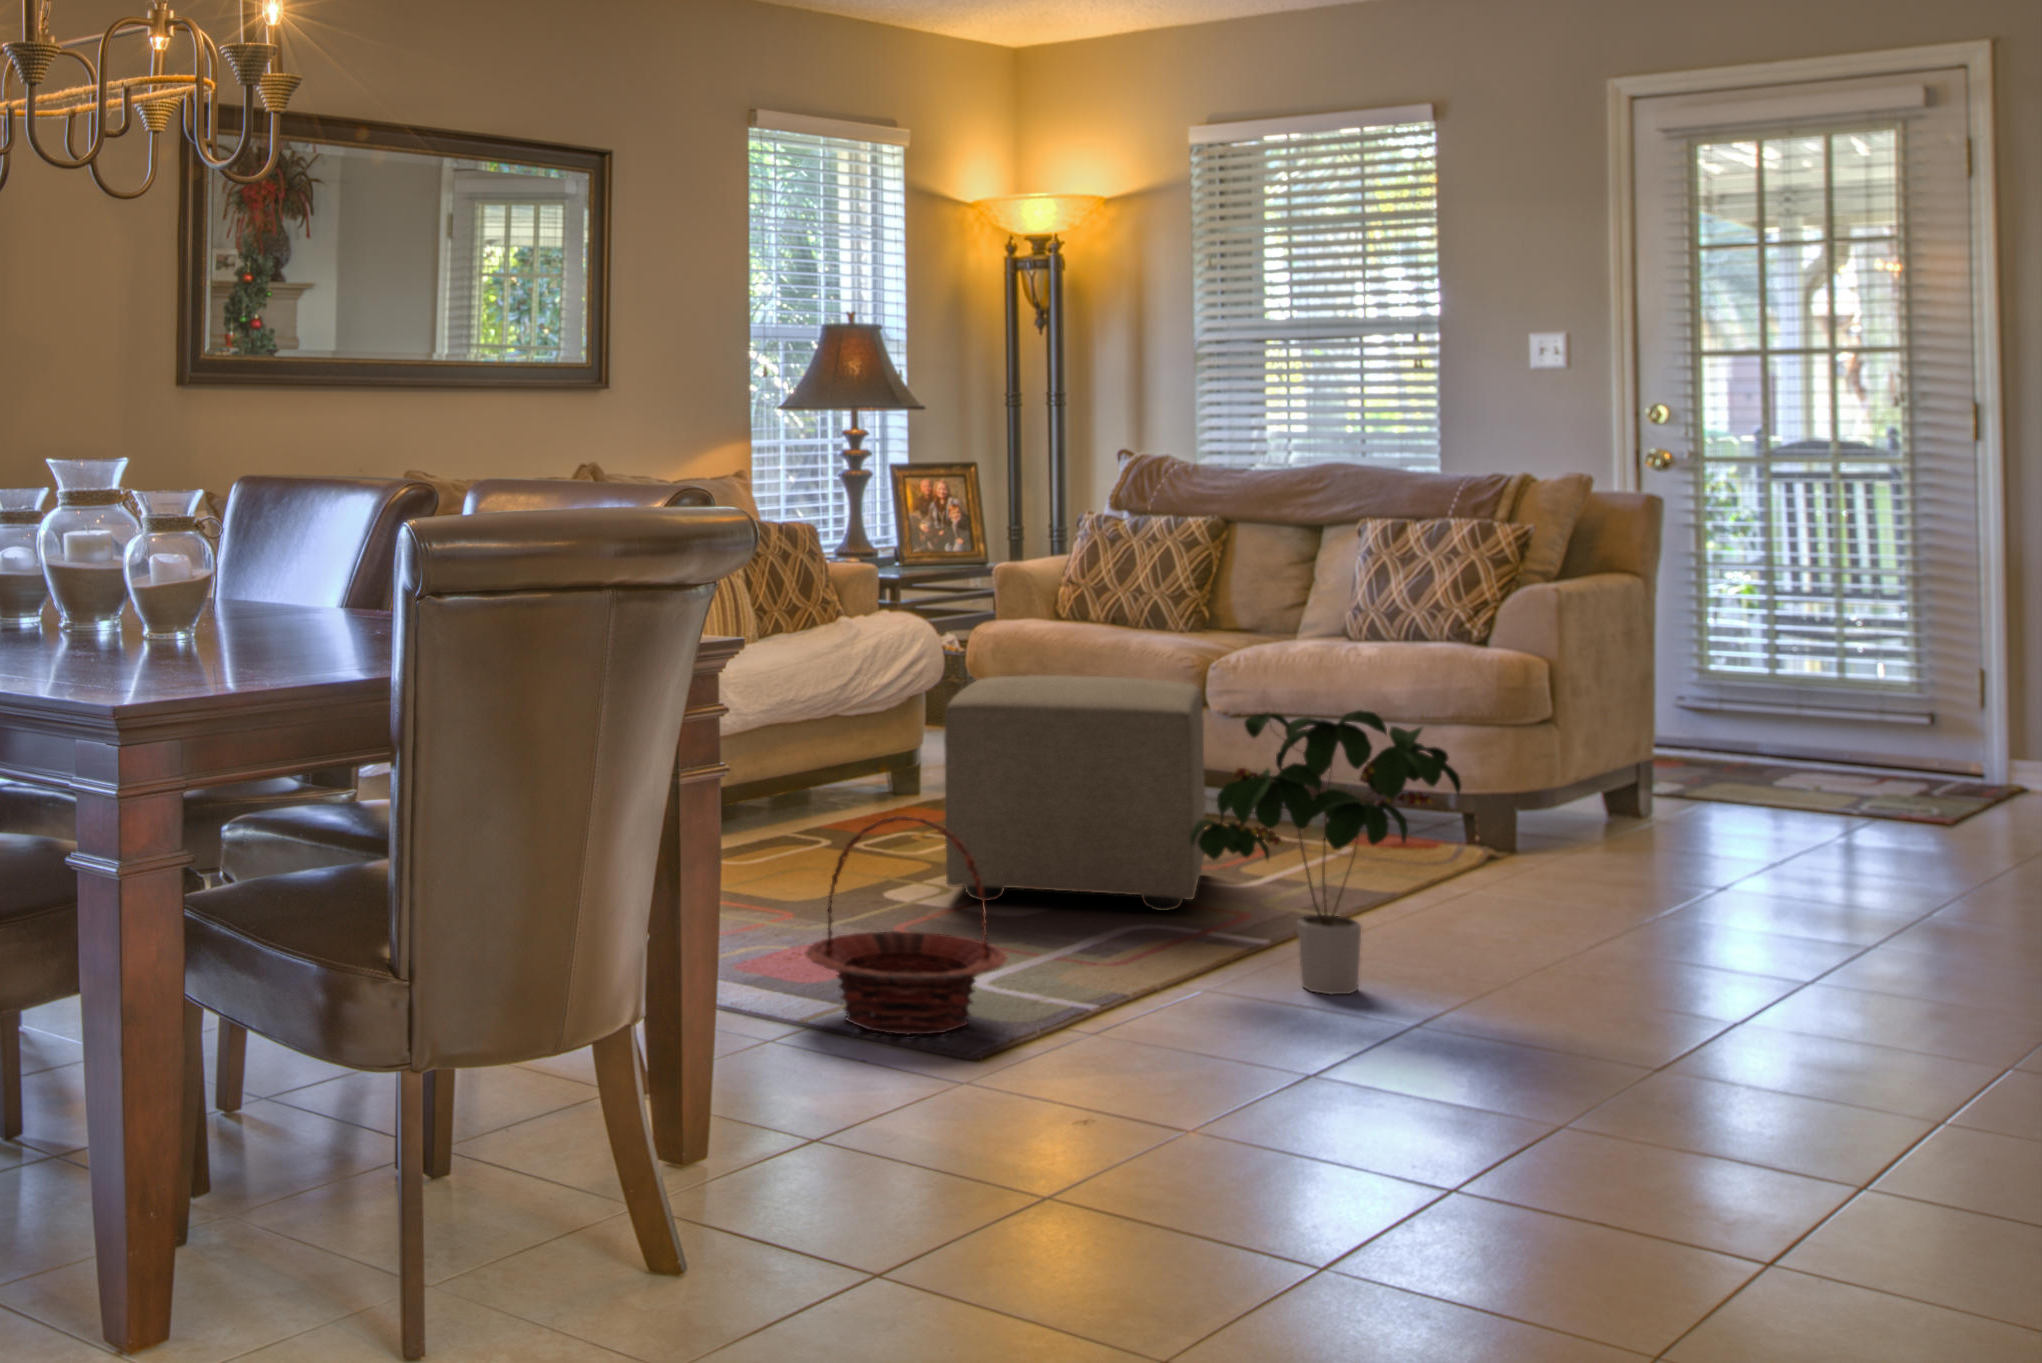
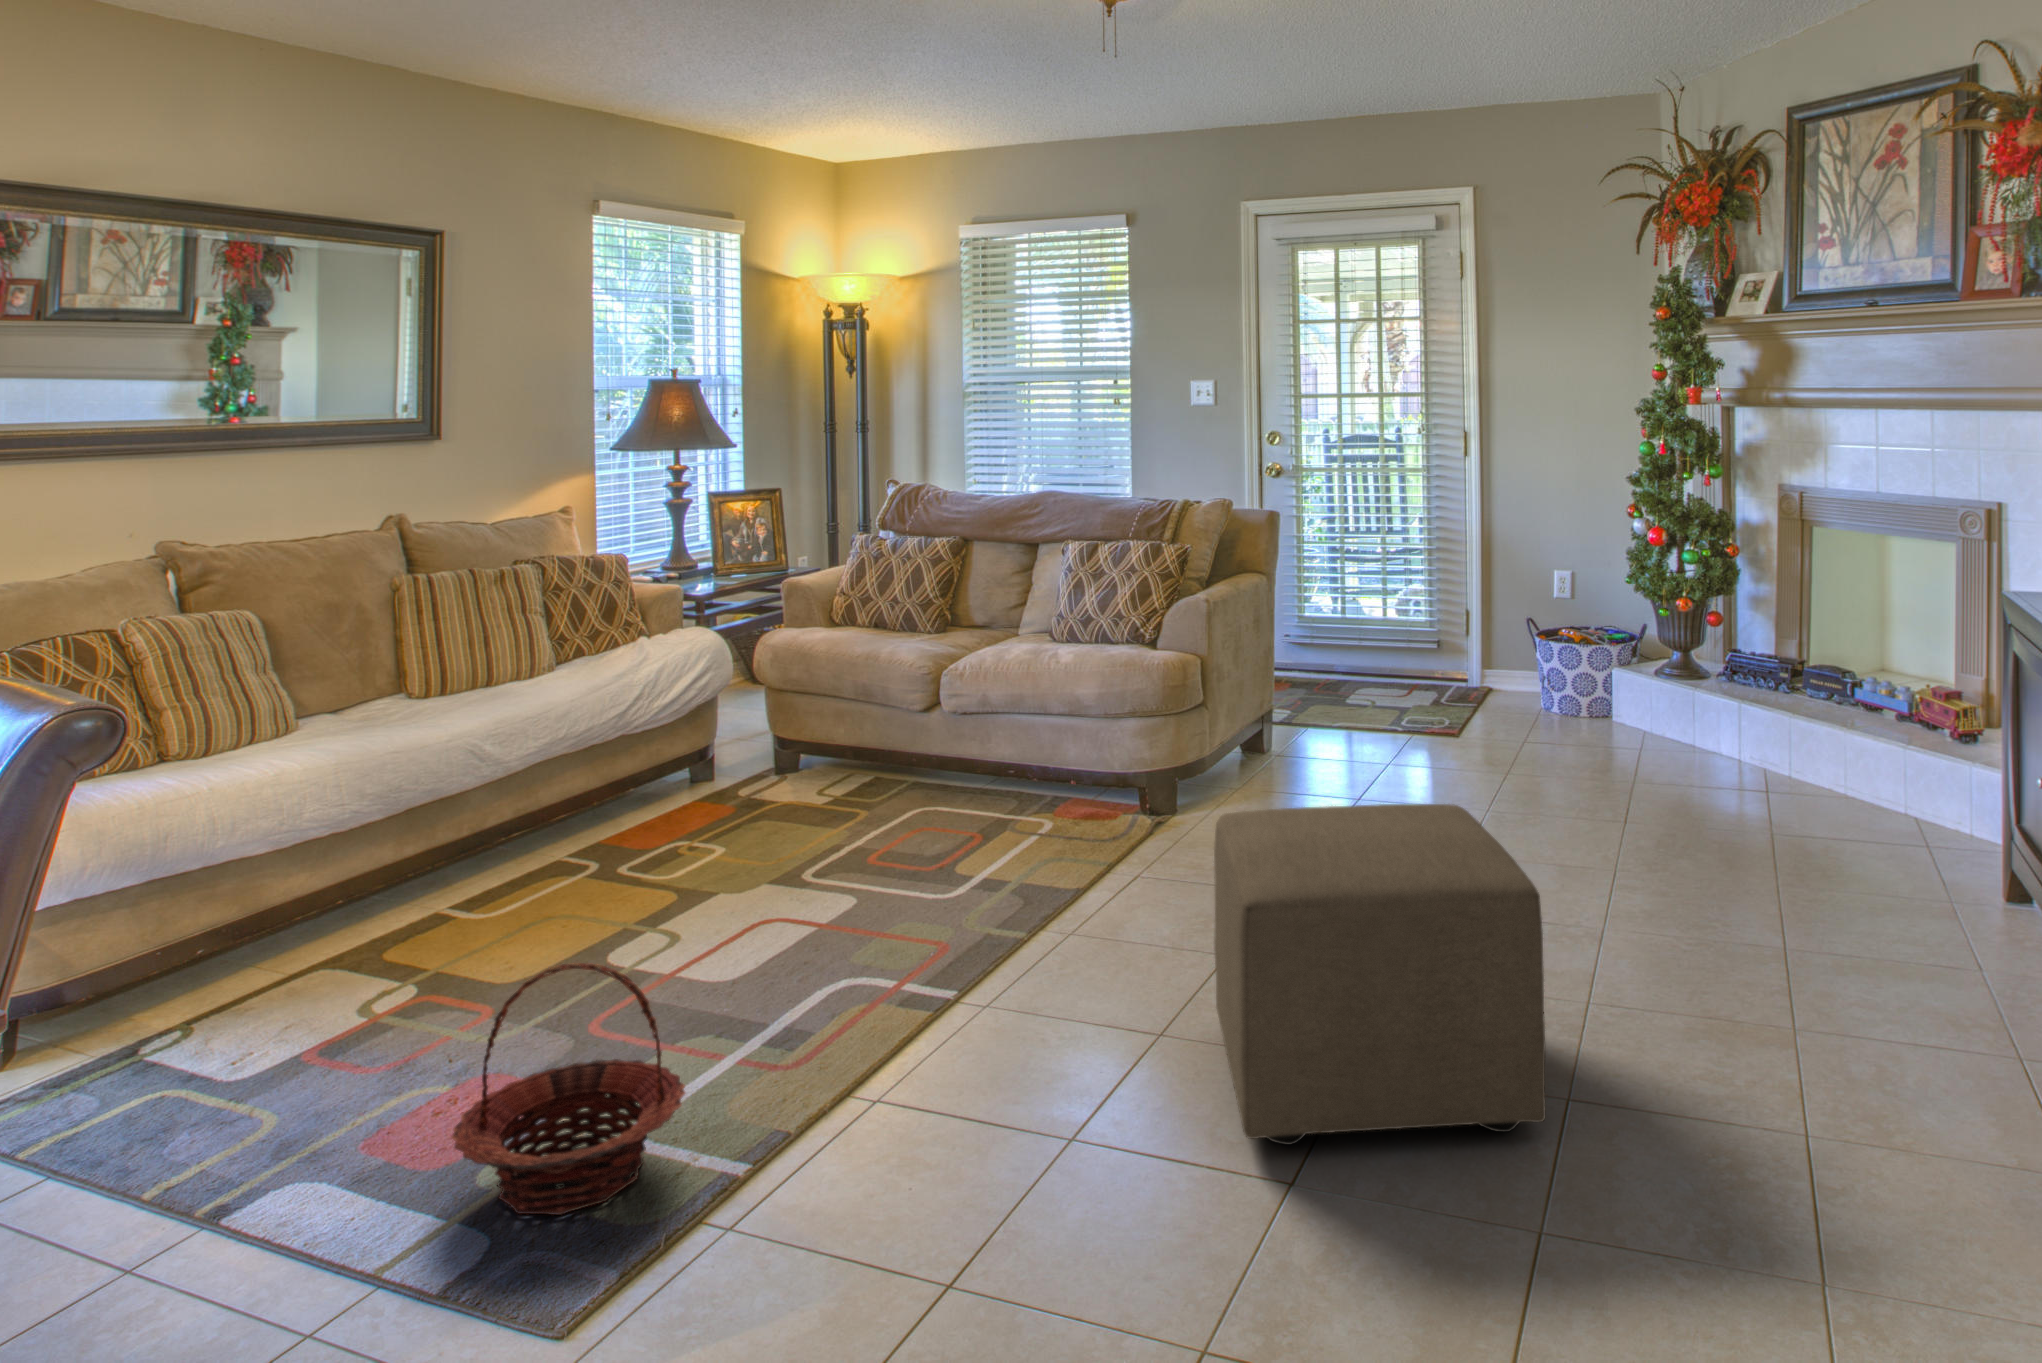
ottoman: present [944,675,1206,911] -> present [1214,804,1546,1145]
potted plant: present [1190,710,1461,994] -> none [889,778,1127,1048]

